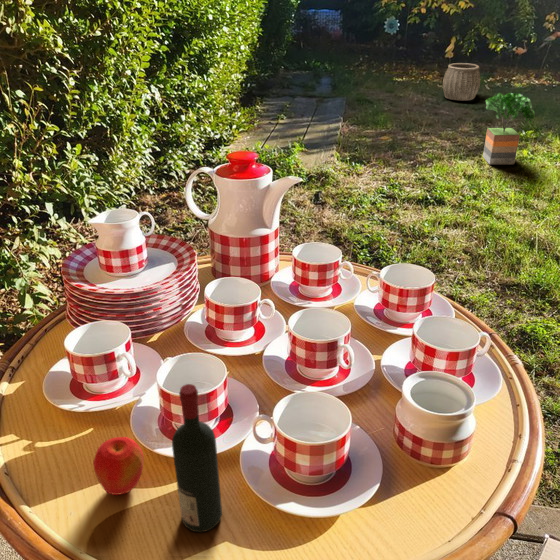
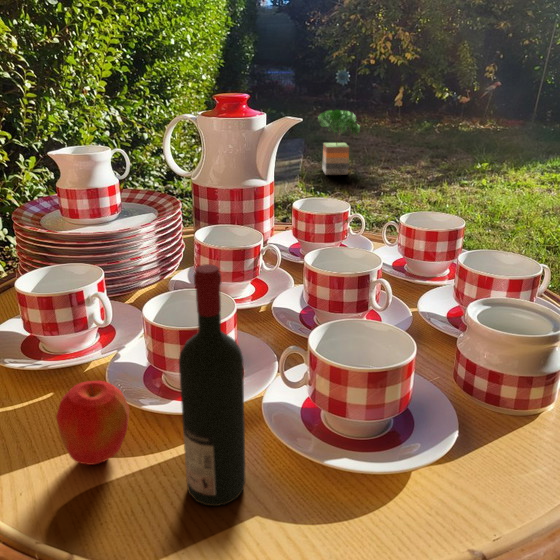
woven basket: present [443,63,480,101] -> none [396,107,432,142]
potted tree: present [483,92,535,164] -> present [319,110,359,175]

